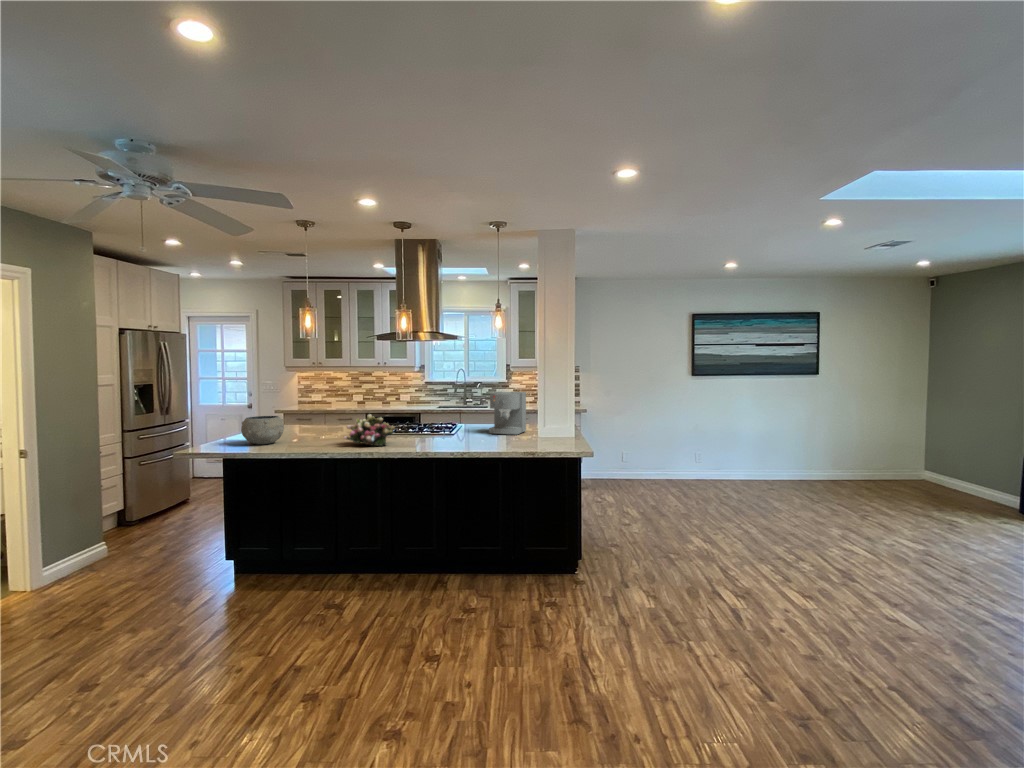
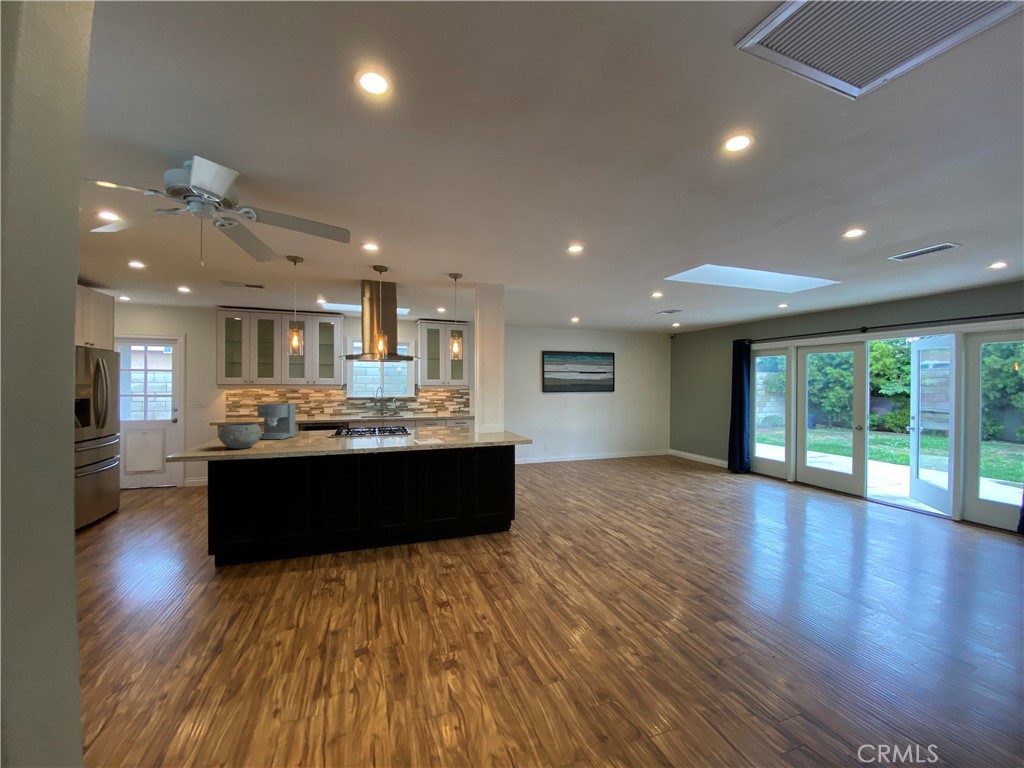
coffee maker: present [489,392,526,435] -> present [258,403,296,440]
flower arrangement: present [344,415,395,446] -> none [326,420,369,445]

